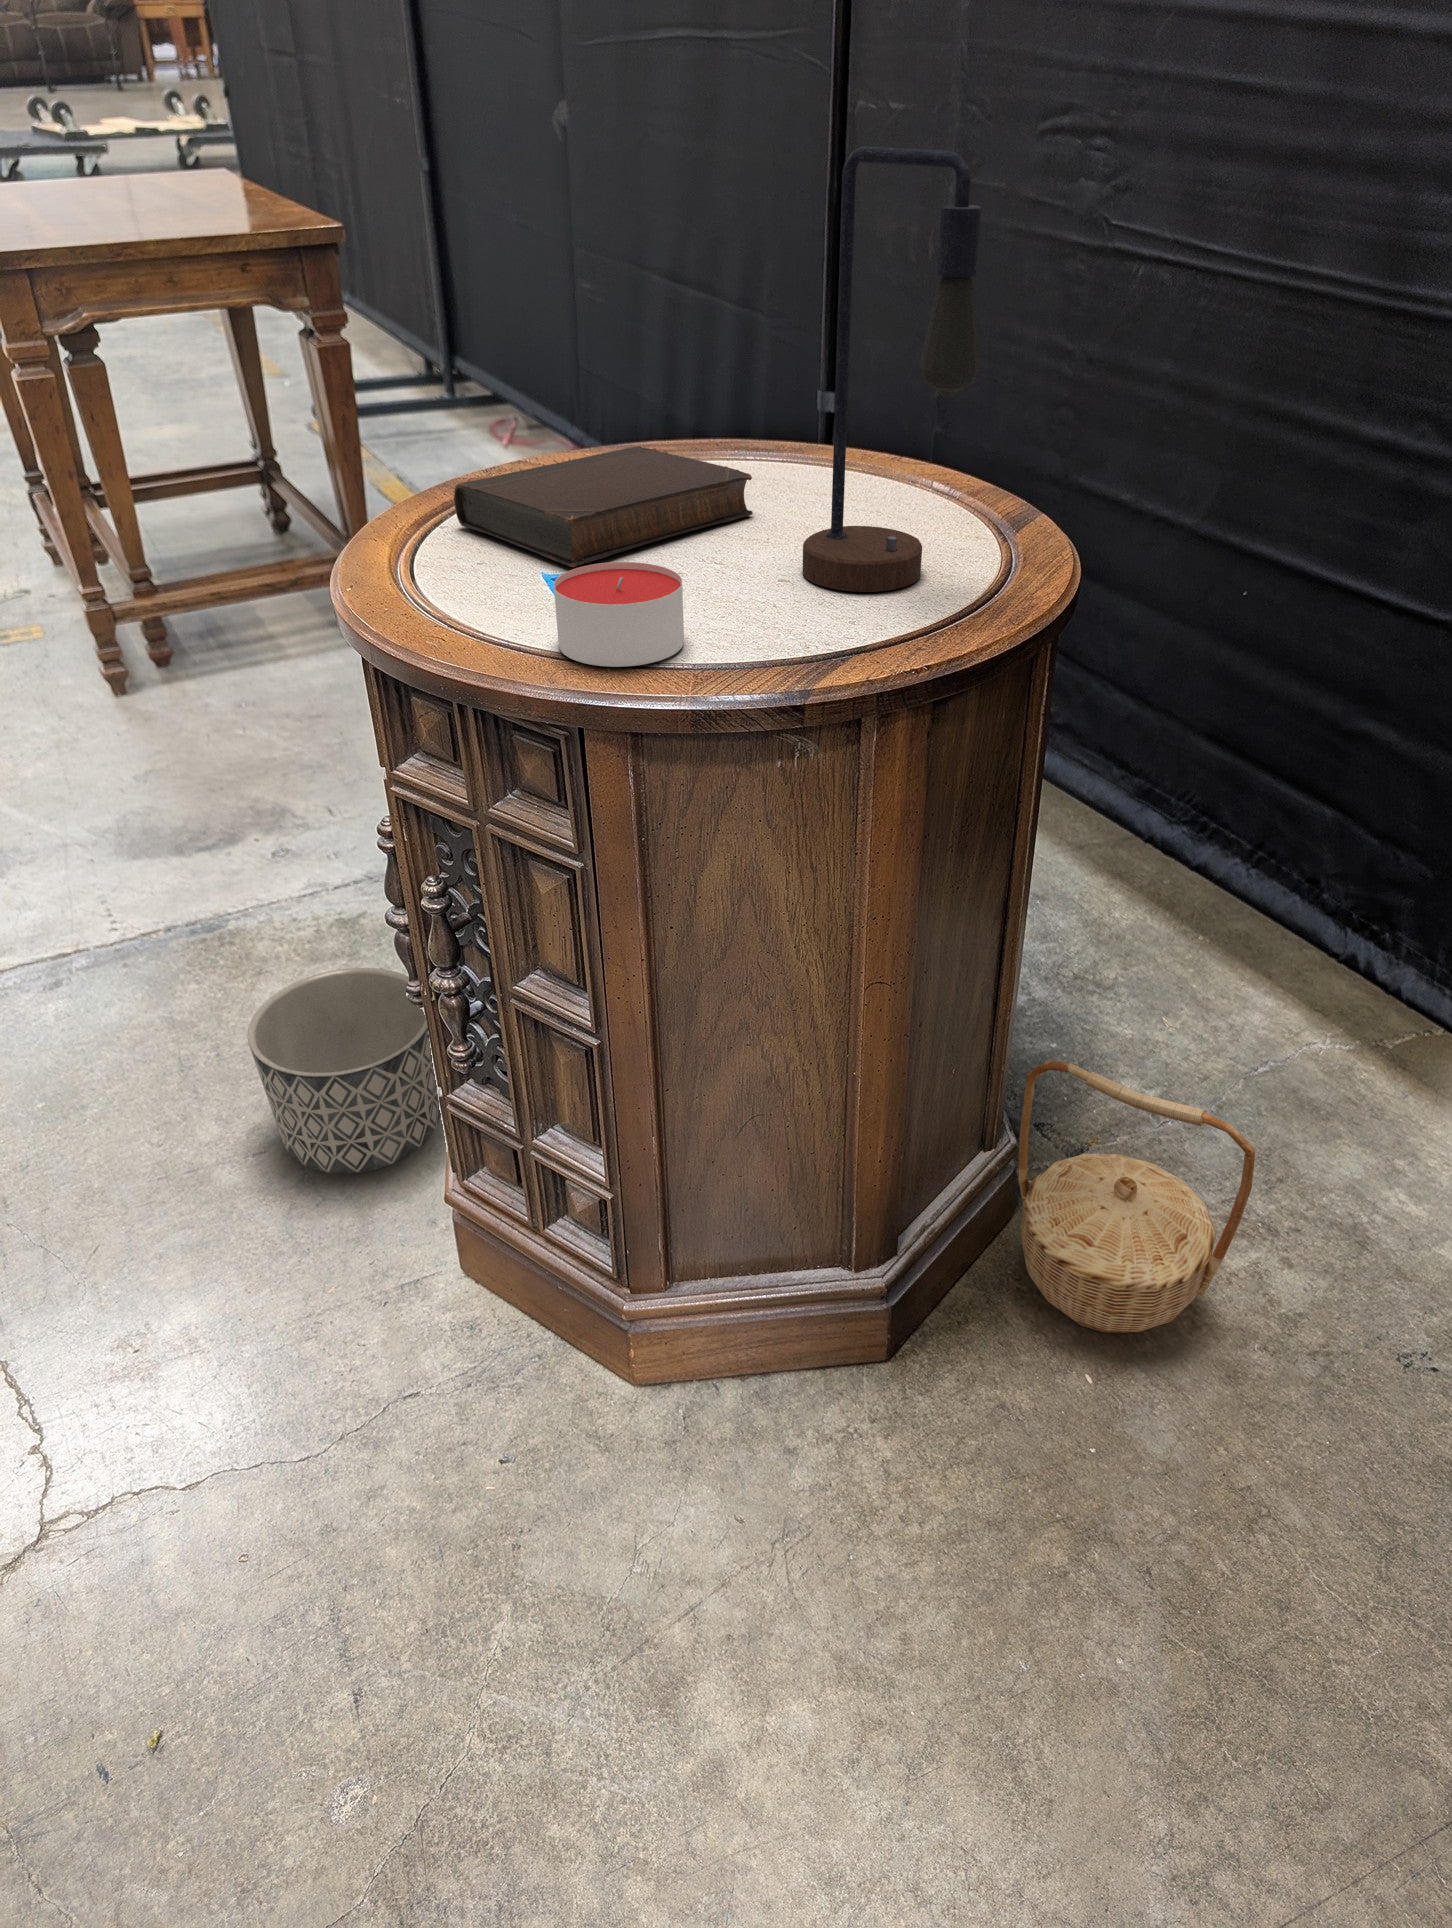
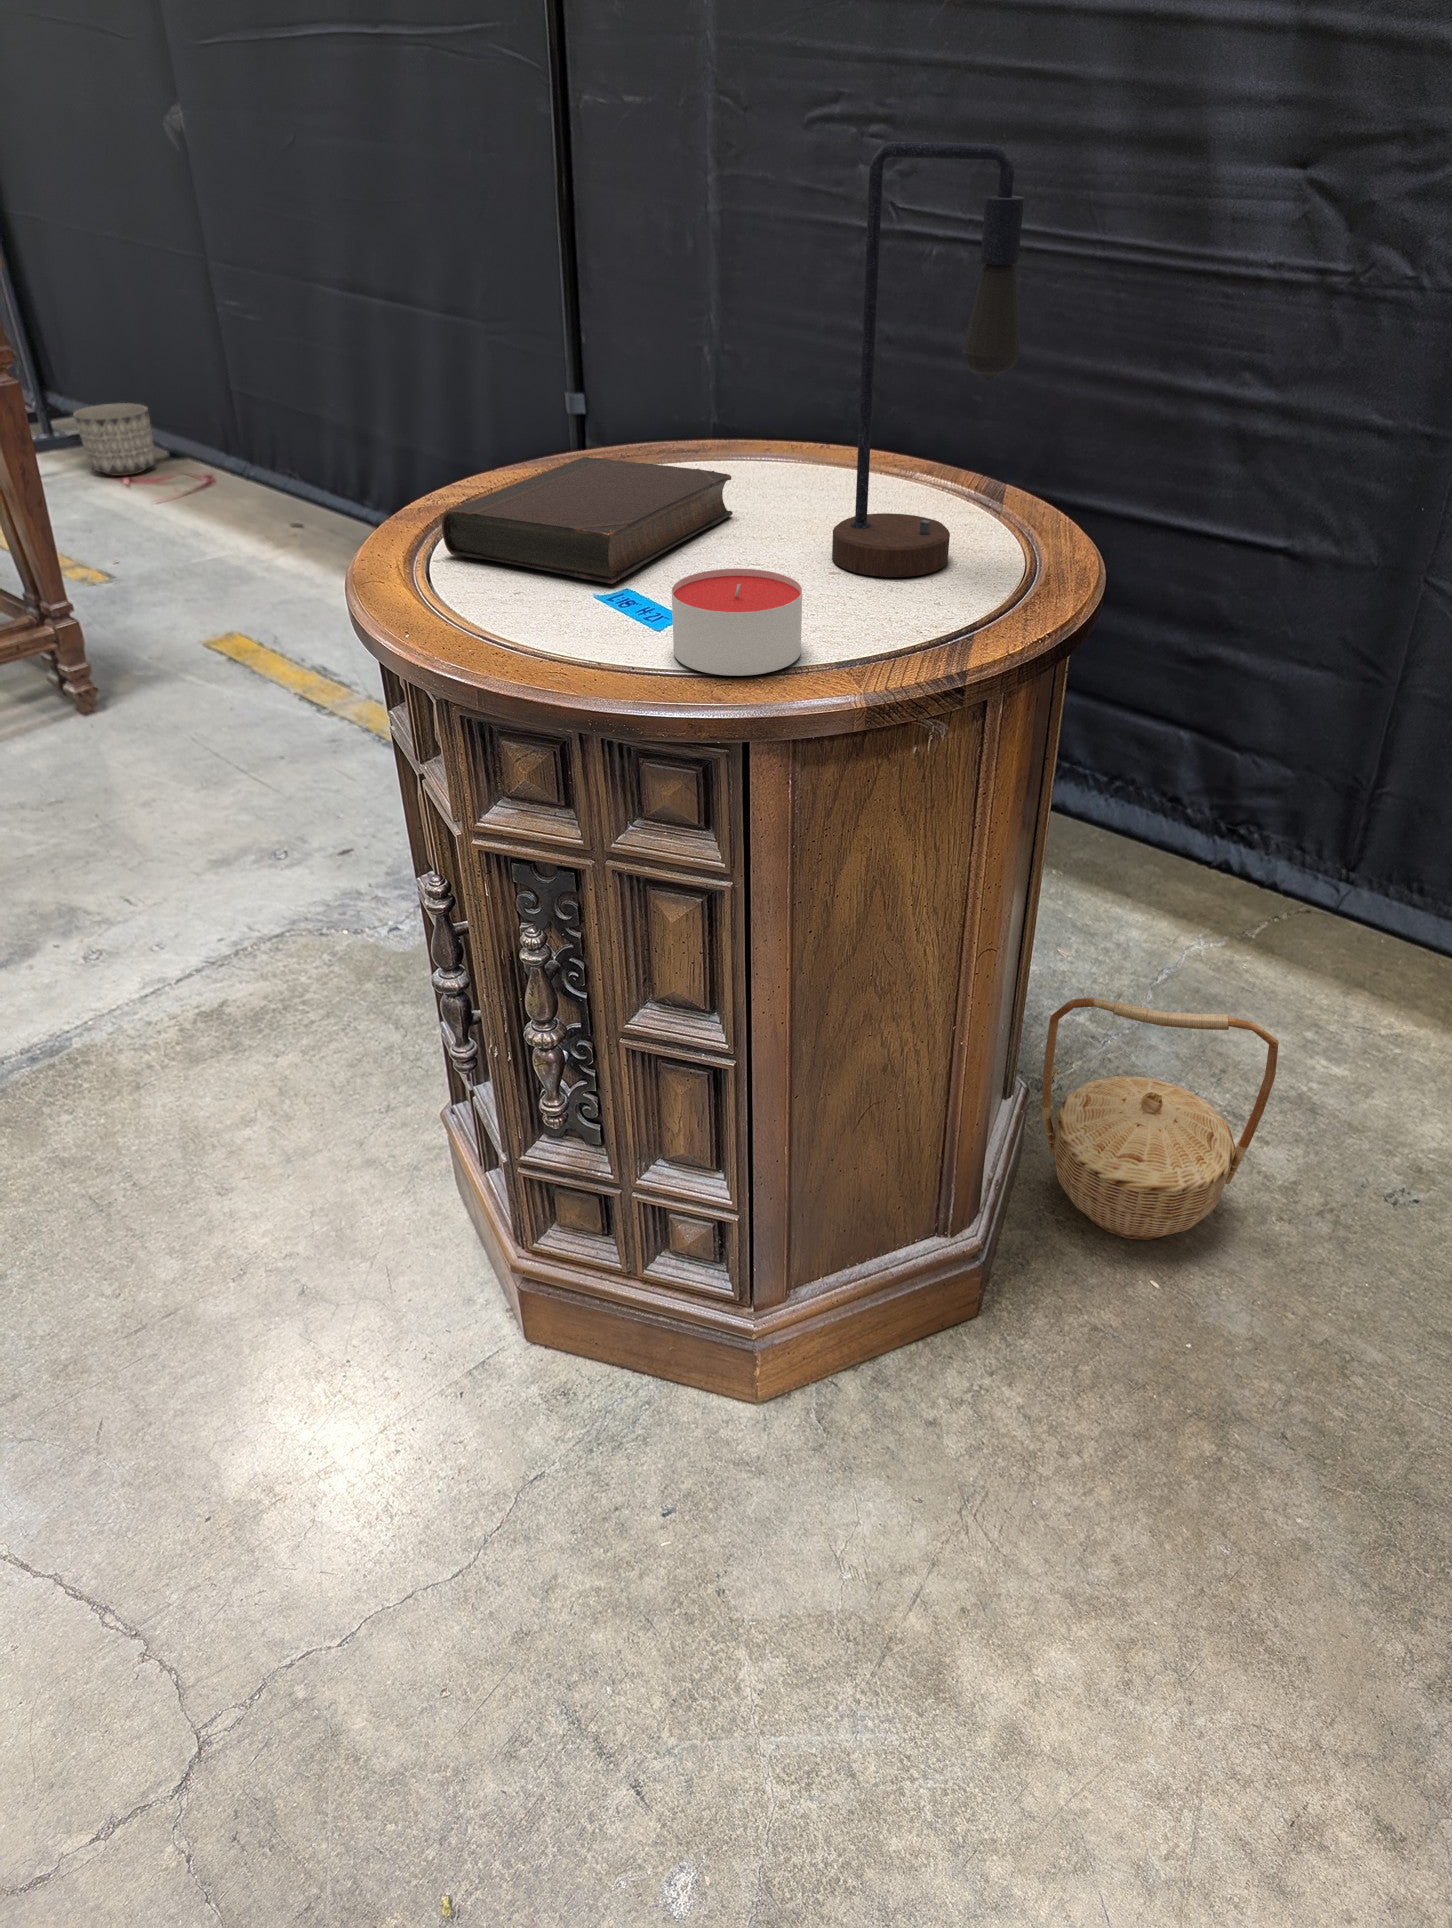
planter: present [248,968,441,1174] -> present [73,403,156,476]

